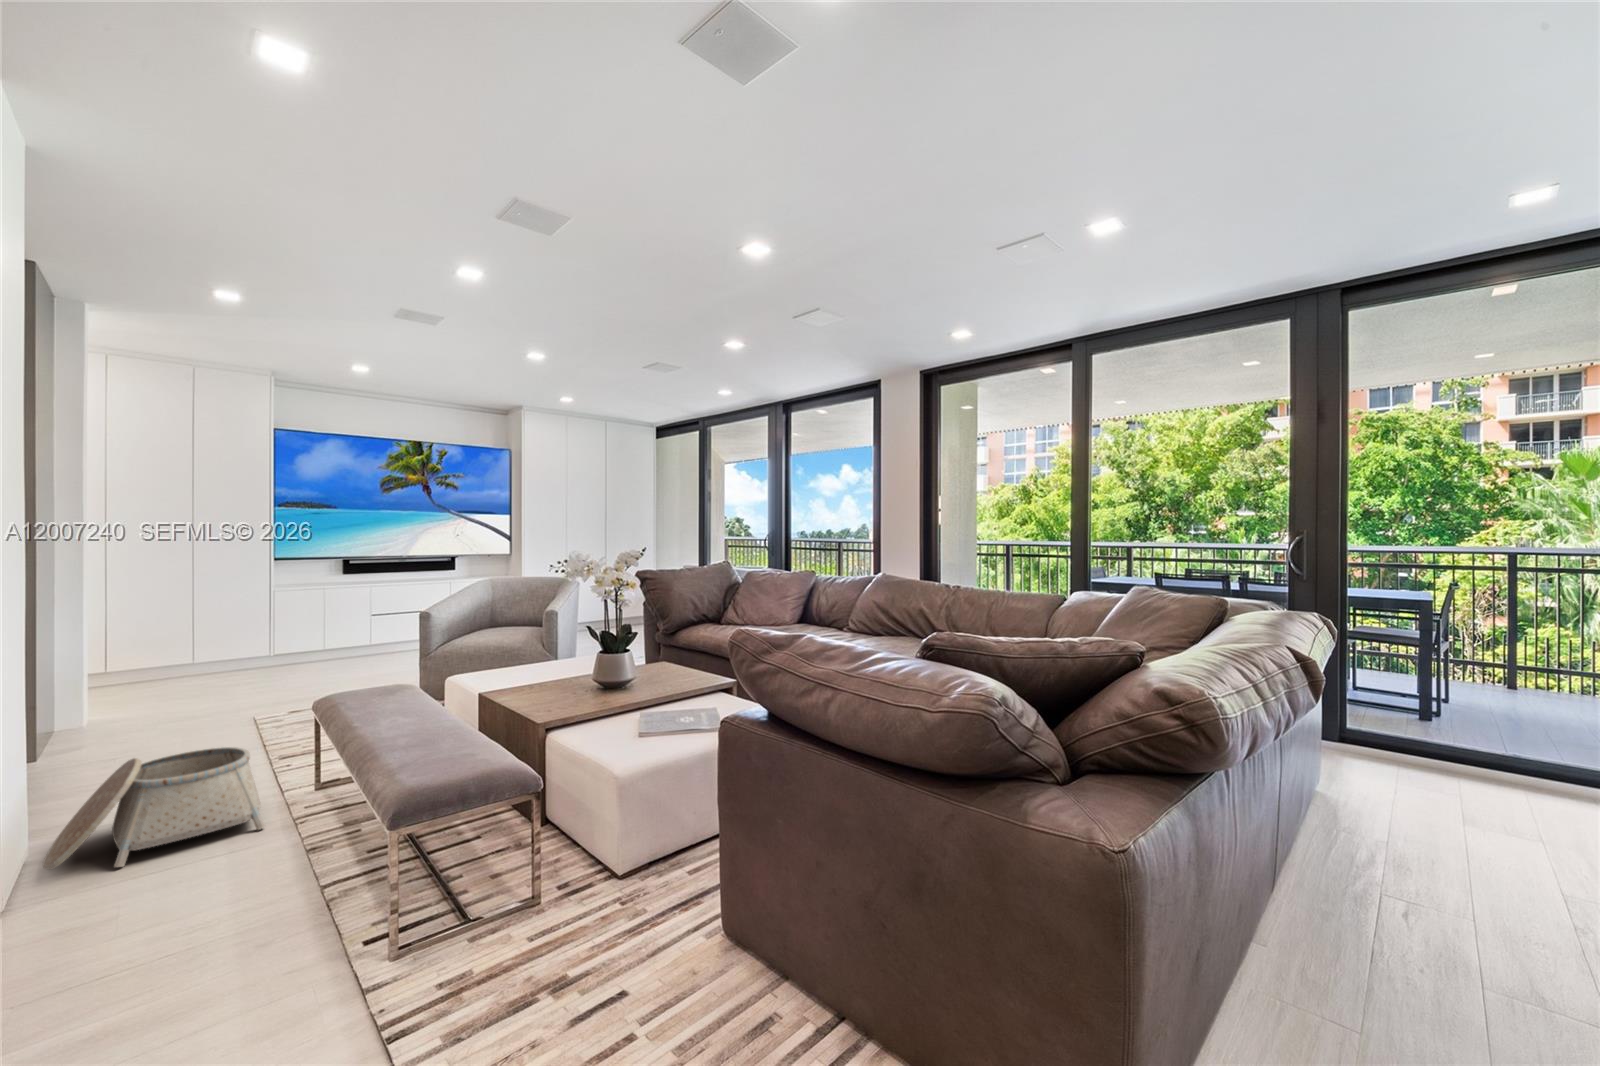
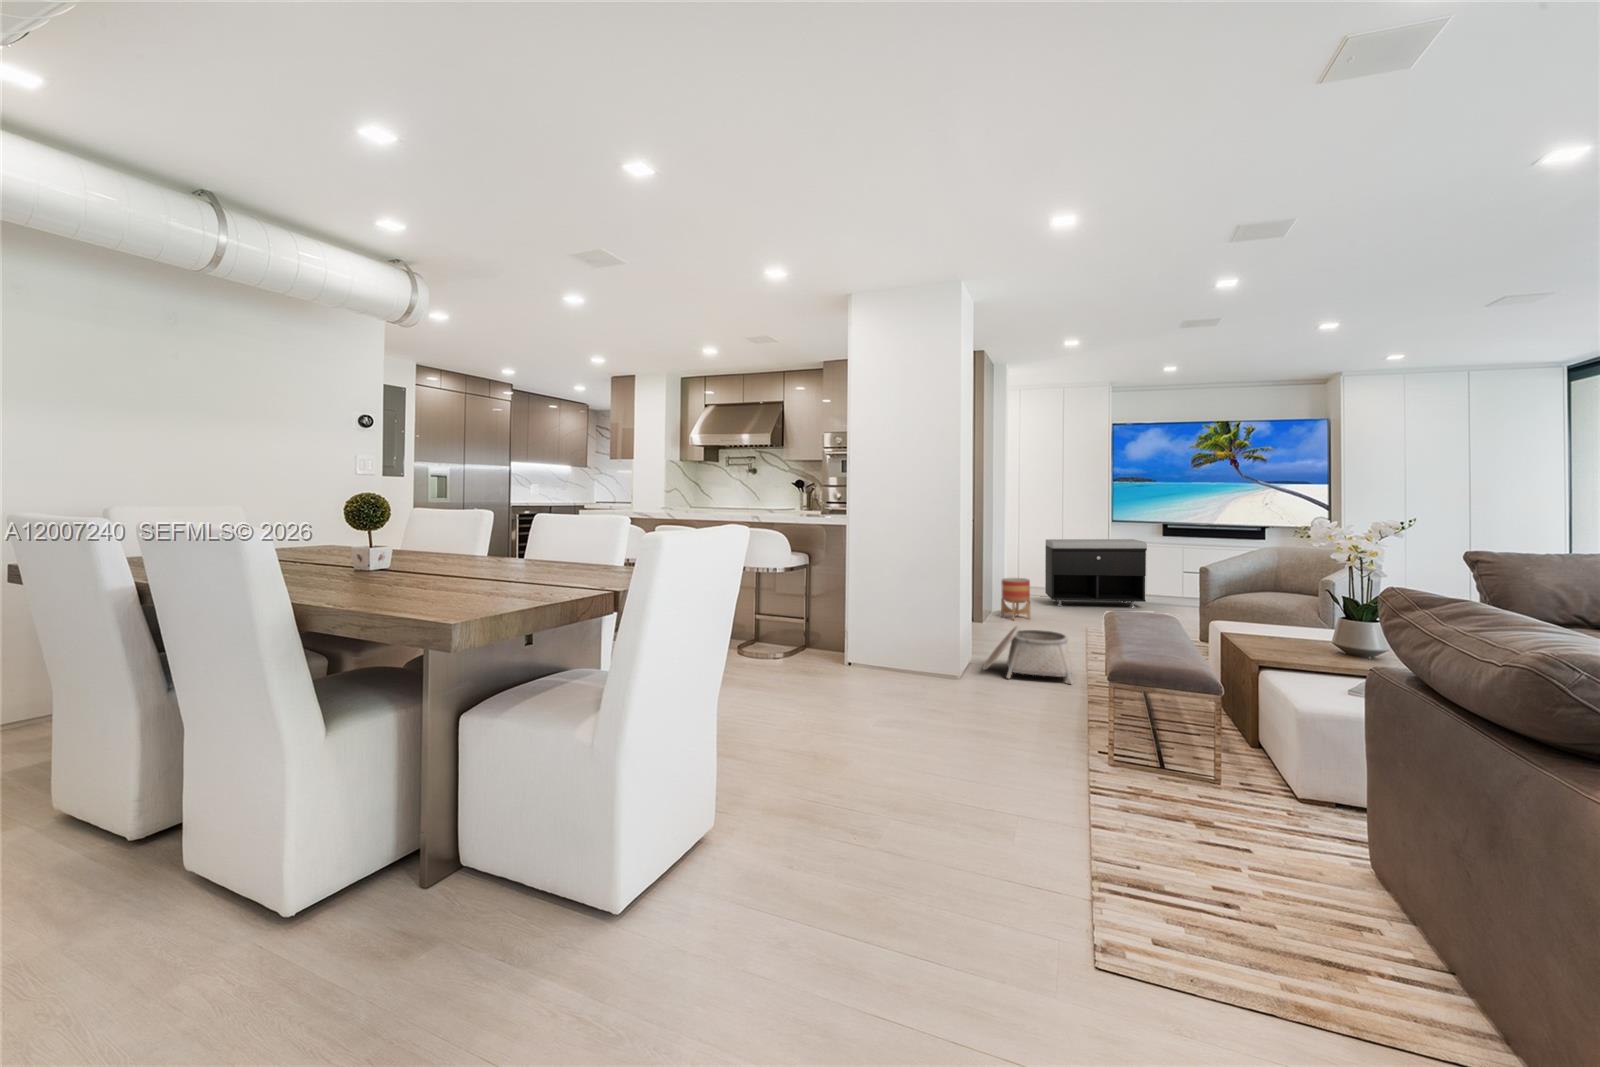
storage bench: none [156,580,332,691] -> present [1045,539,1147,608]
planter: none [64,659,135,737] -> present [1001,578,1030,620]

